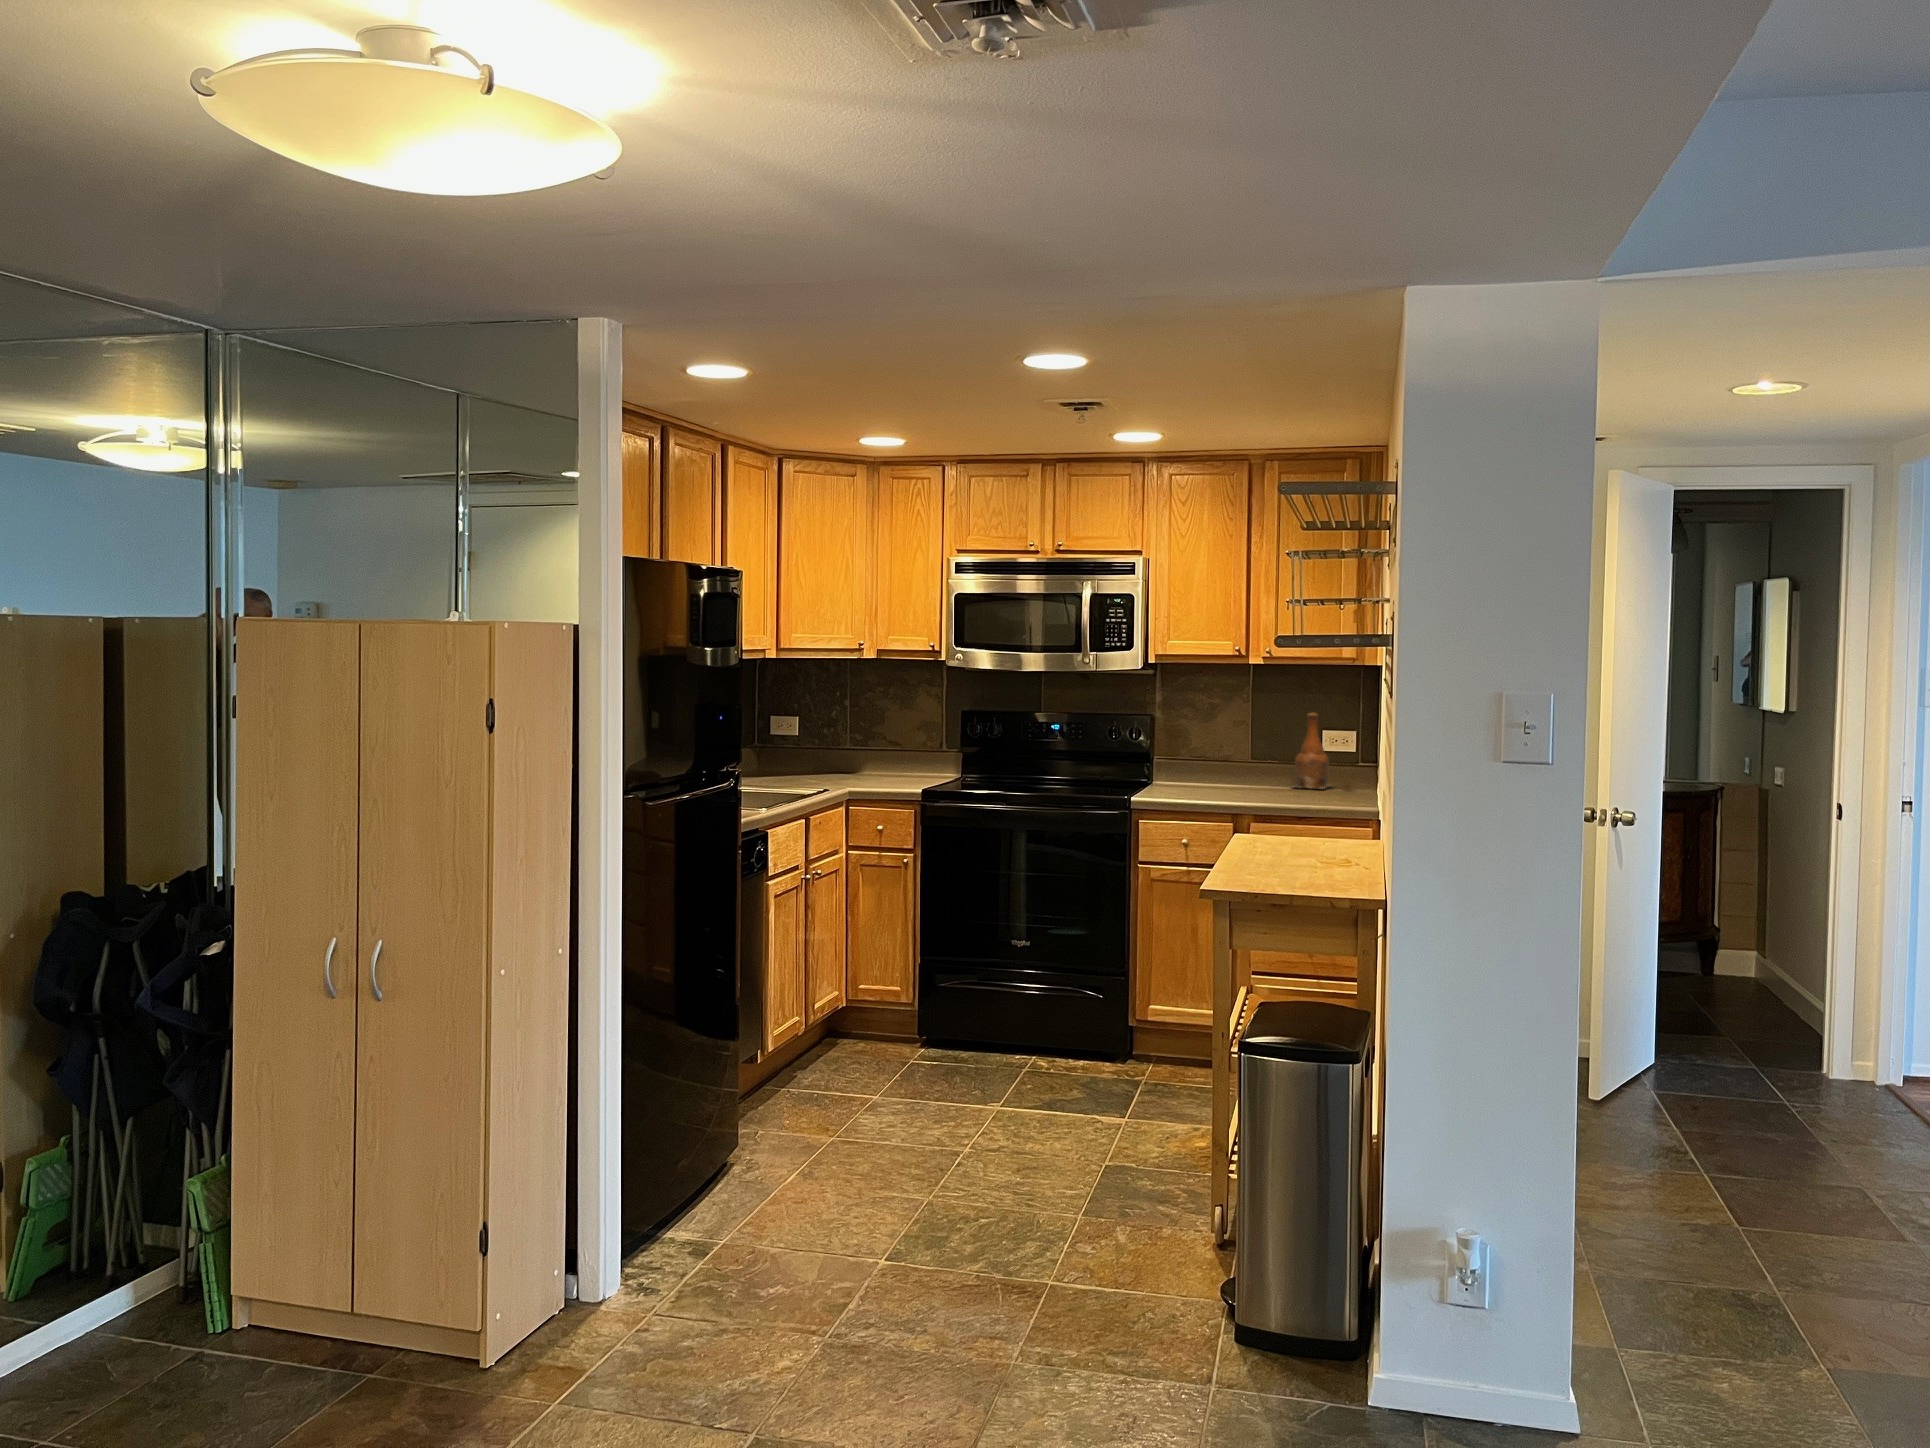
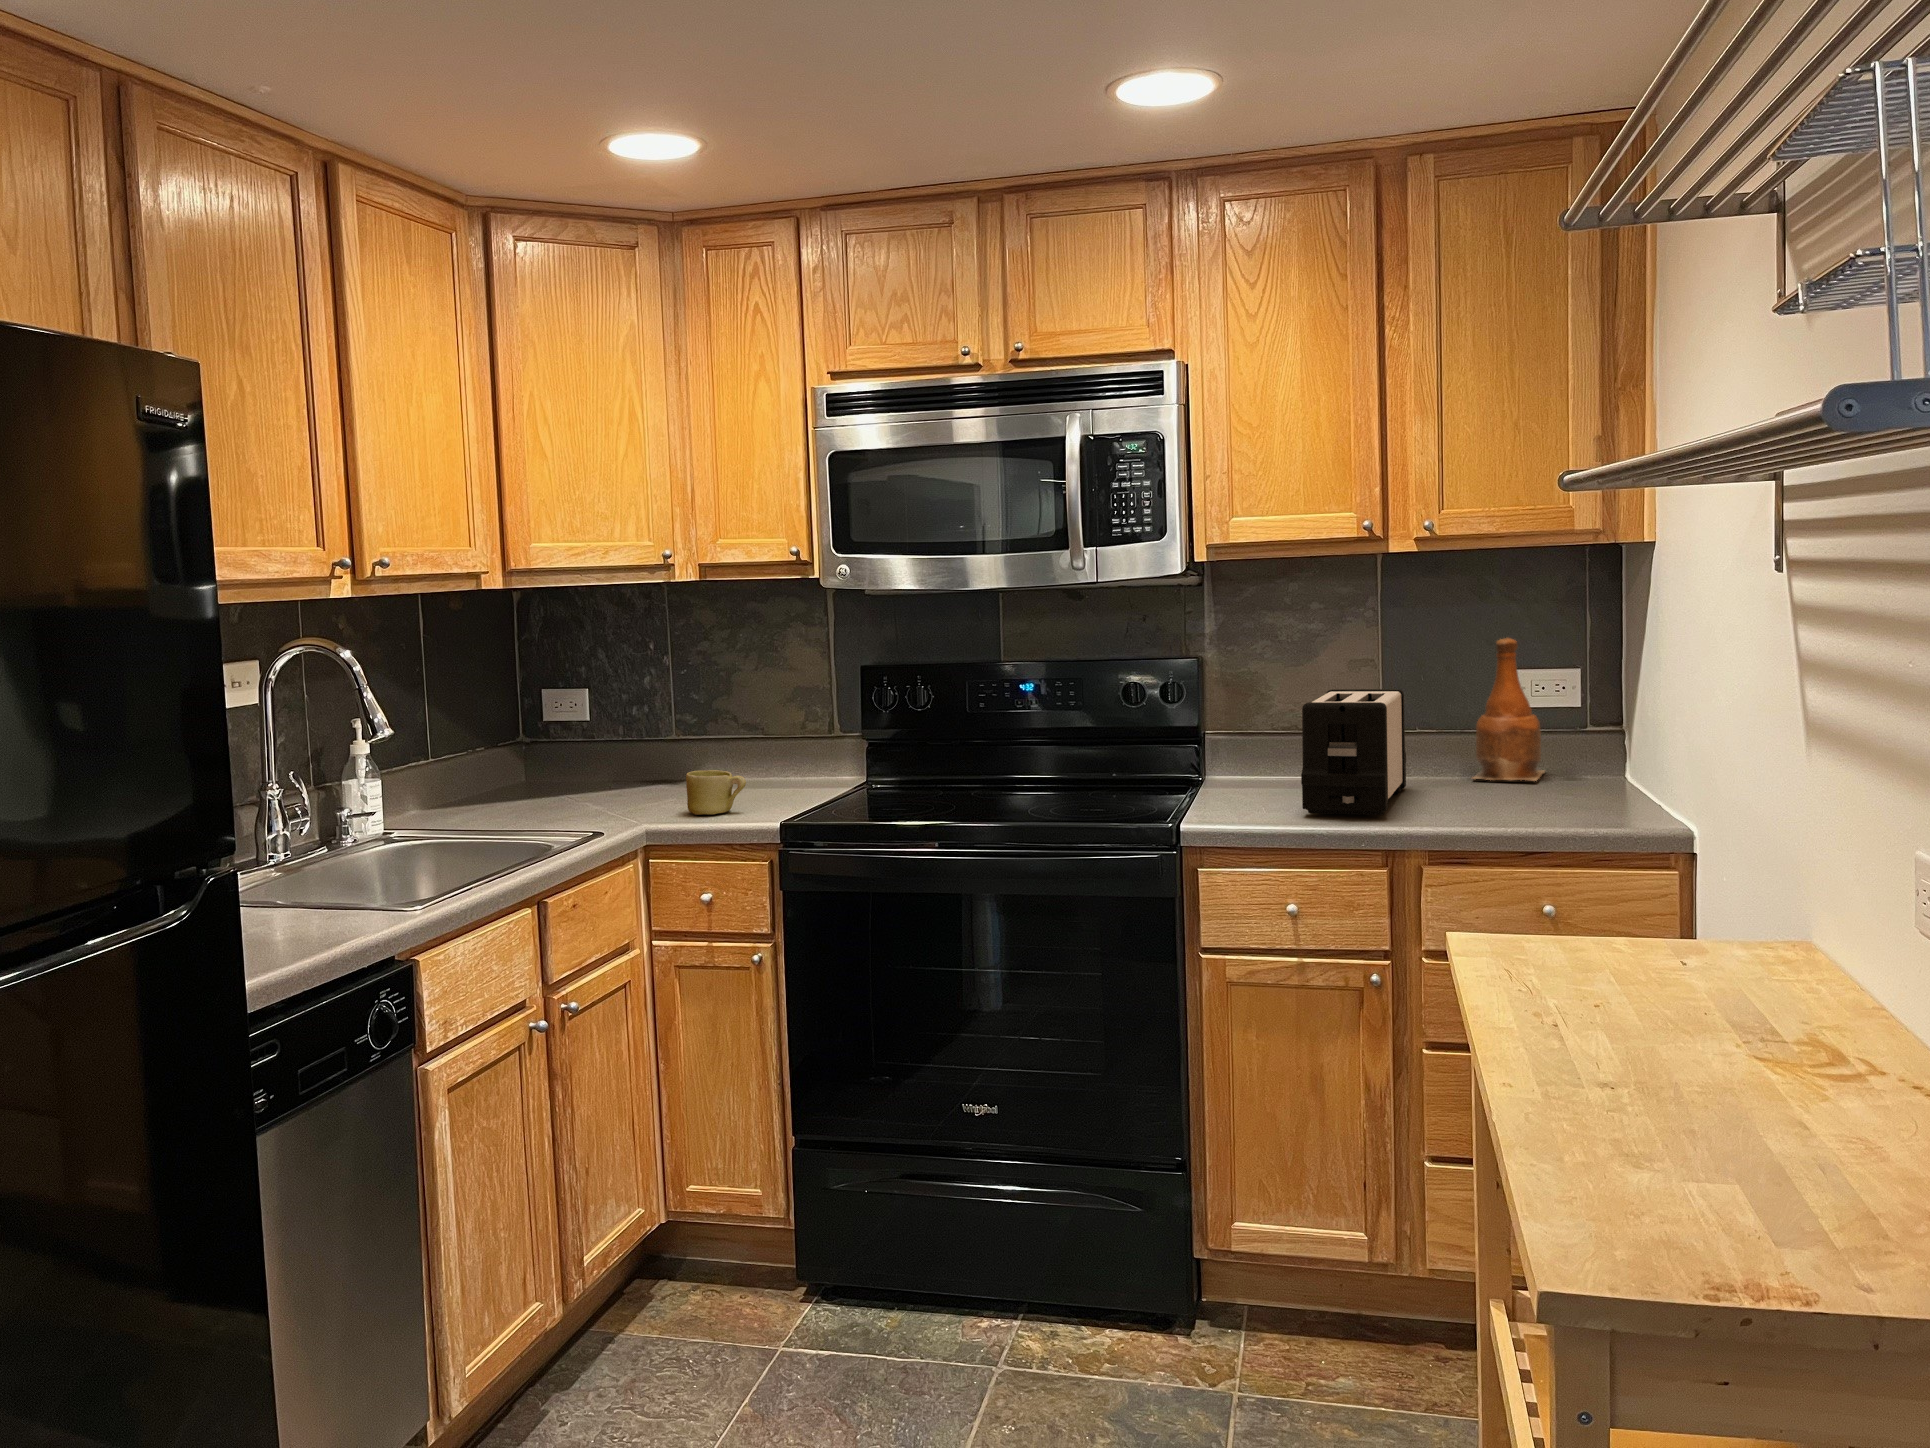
toaster: none [1195,735,1255,798] -> present [1301,689,1406,815]
mug: none [869,762,901,785] -> present [686,770,746,815]

